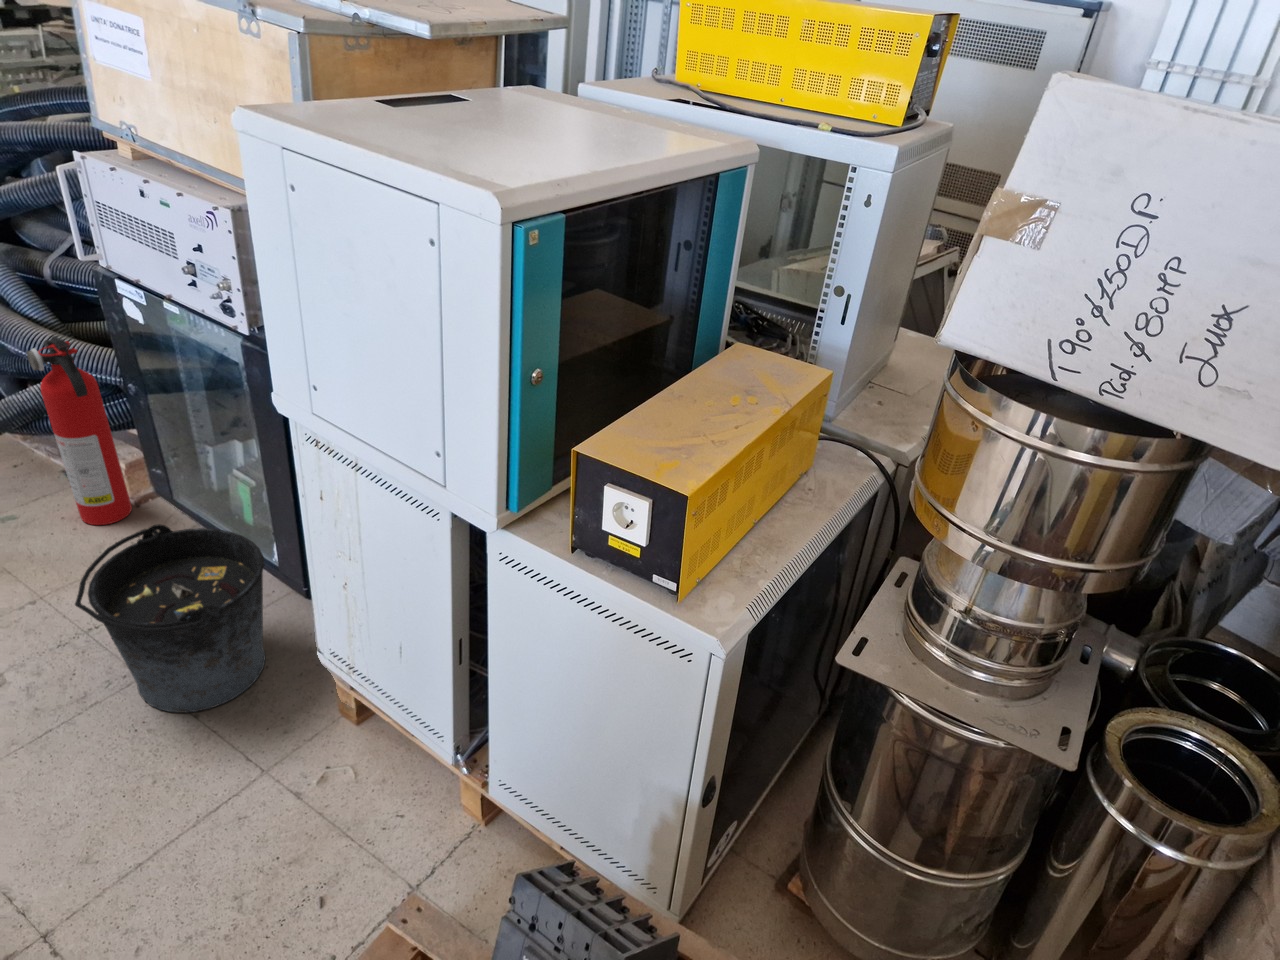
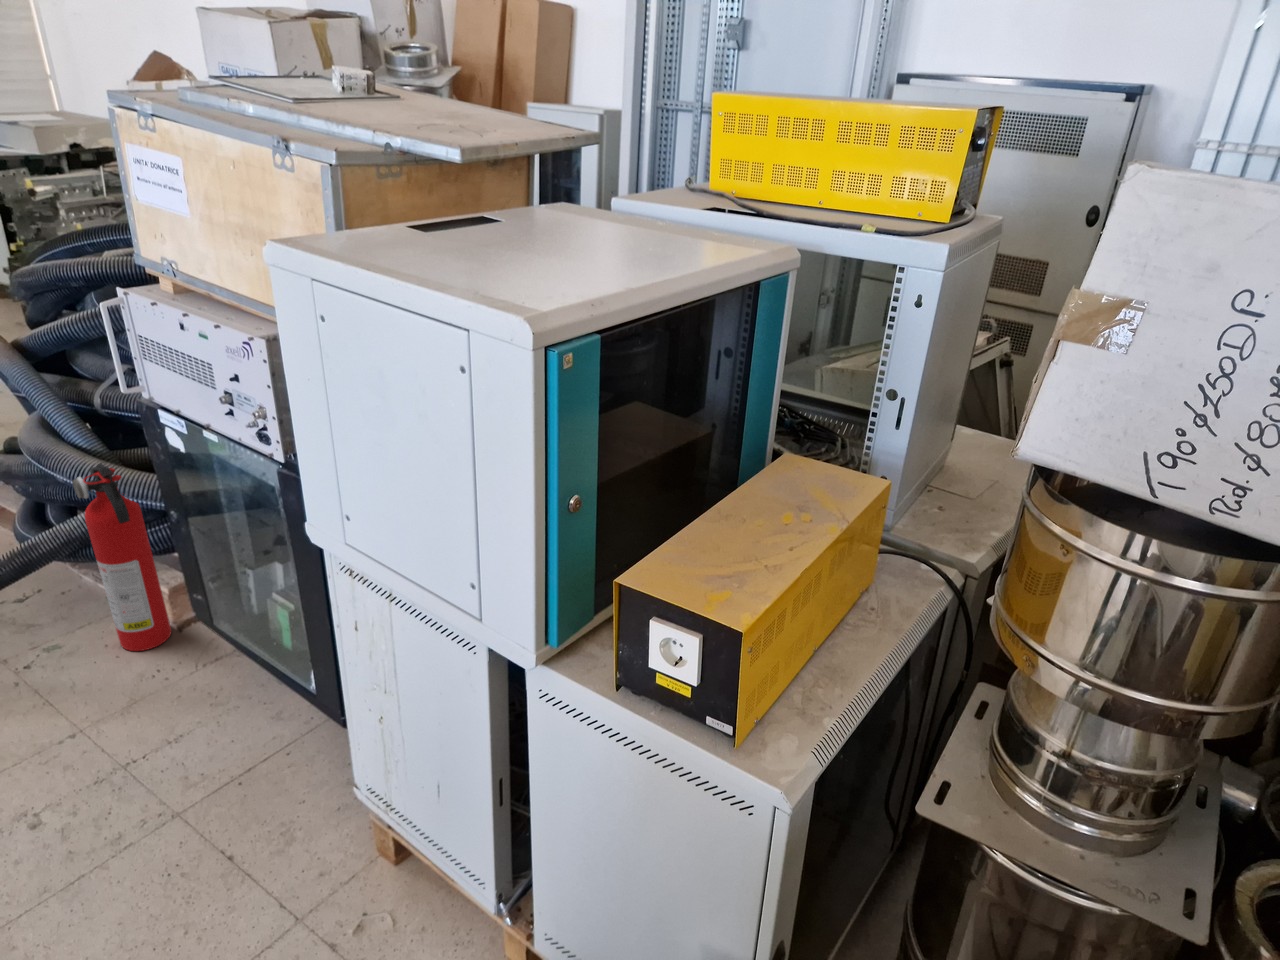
bucket: present [75,524,266,713] -> none [102,655,299,859]

